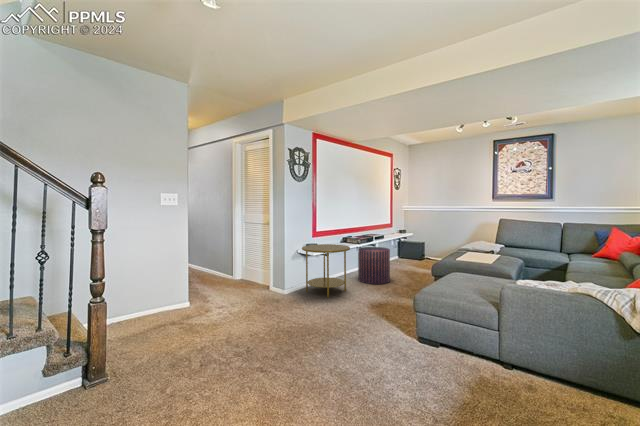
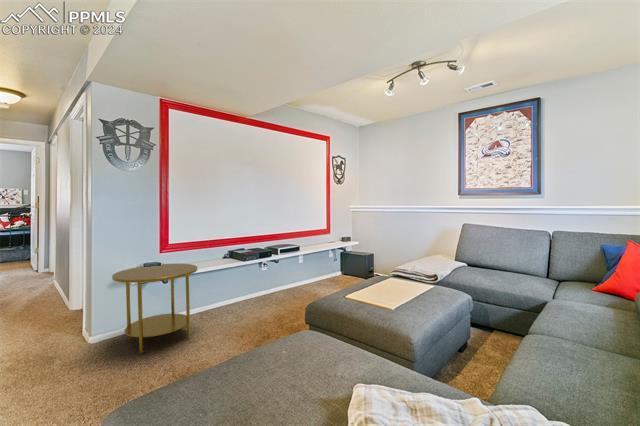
pouf: present [358,247,390,284] -> none [237,265,284,324]

